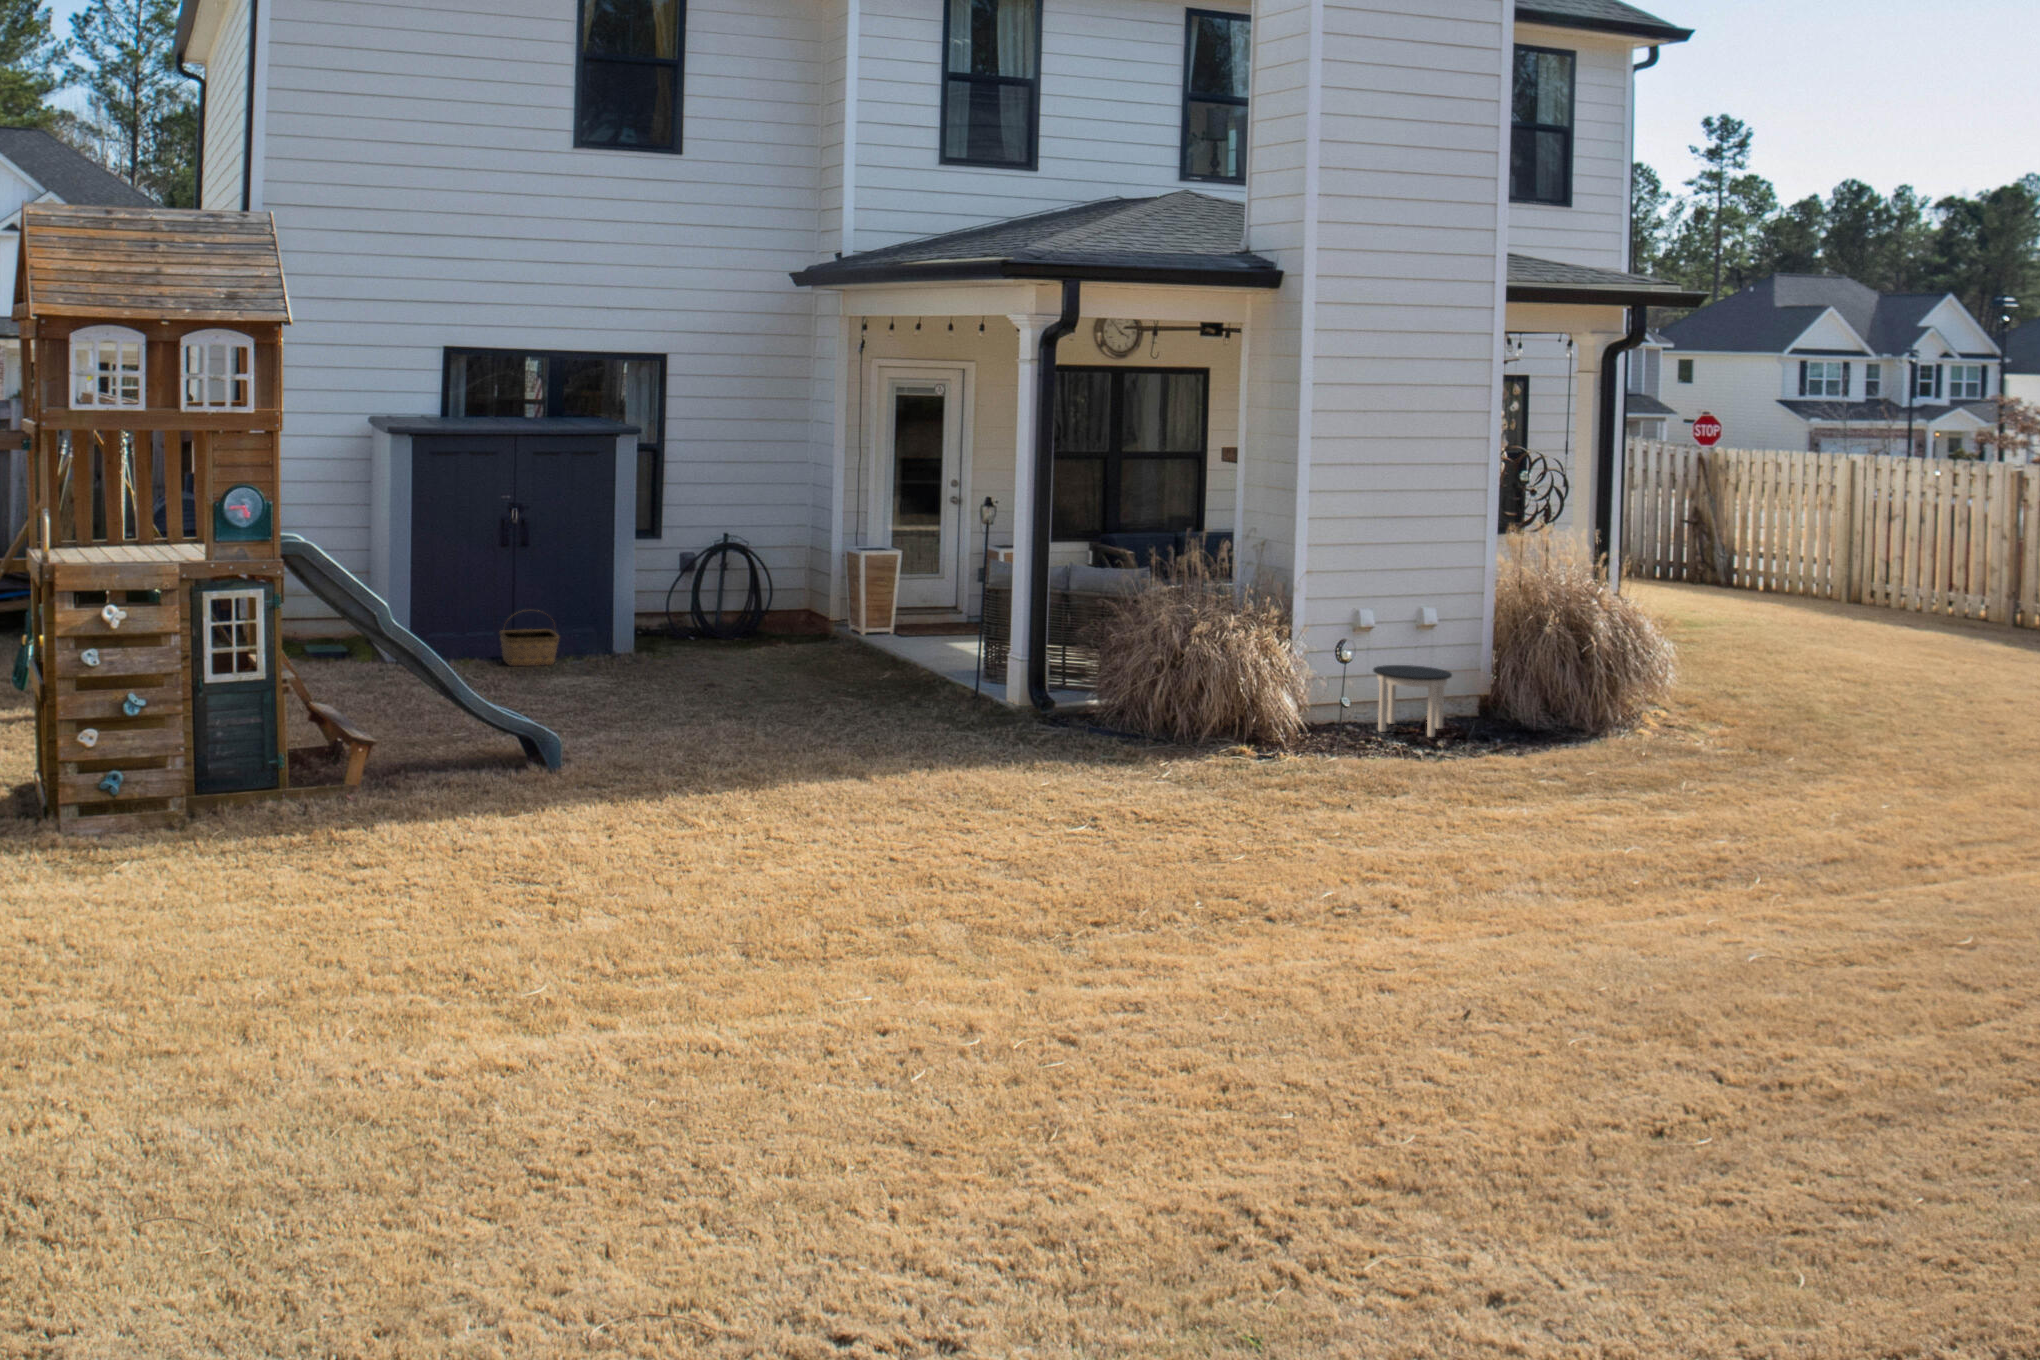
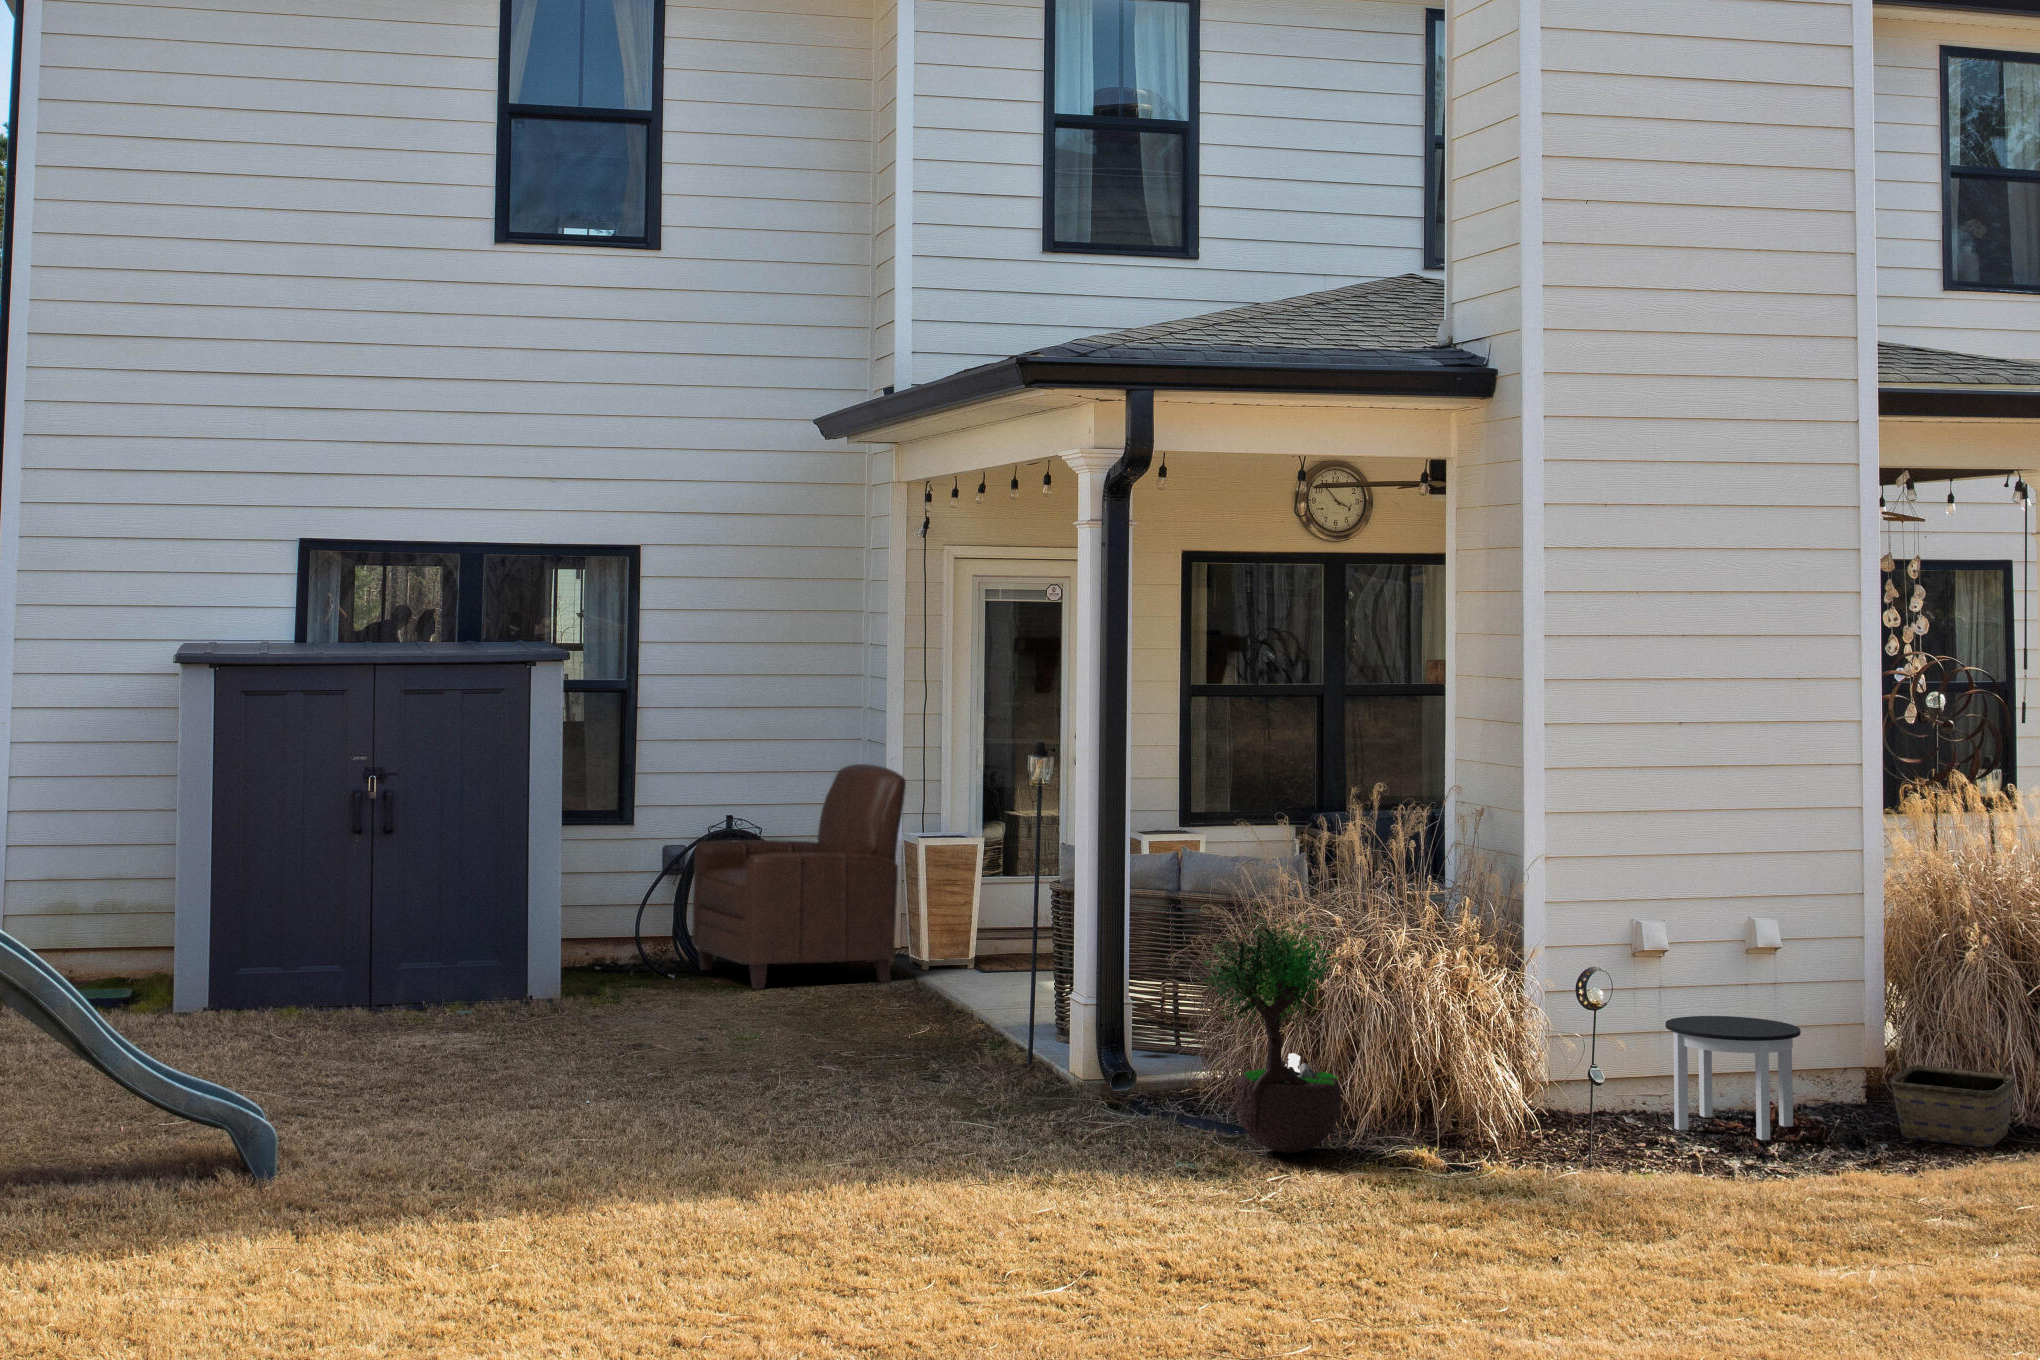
chair: none [702,500,847,647] -> present [692,764,906,989]
potted tree: none [1122,603,1207,749] -> present [1198,903,1341,1153]
basket: present [499,618,559,666] -> present [1891,1030,2015,1147]

